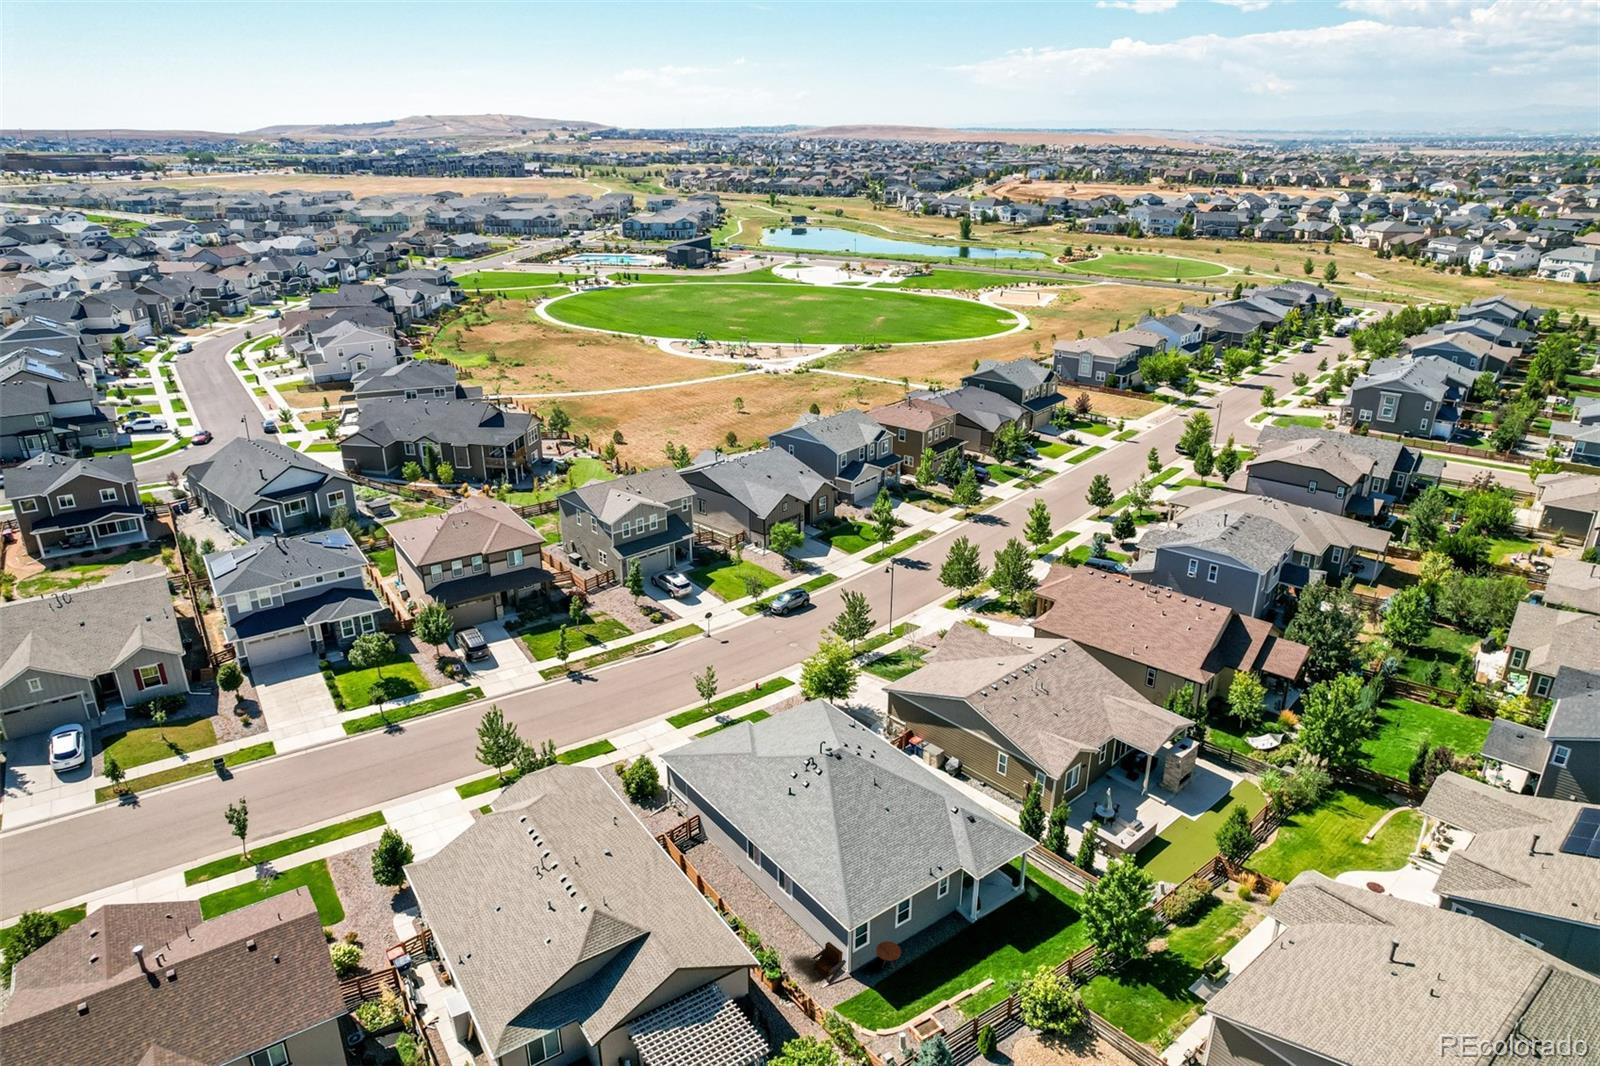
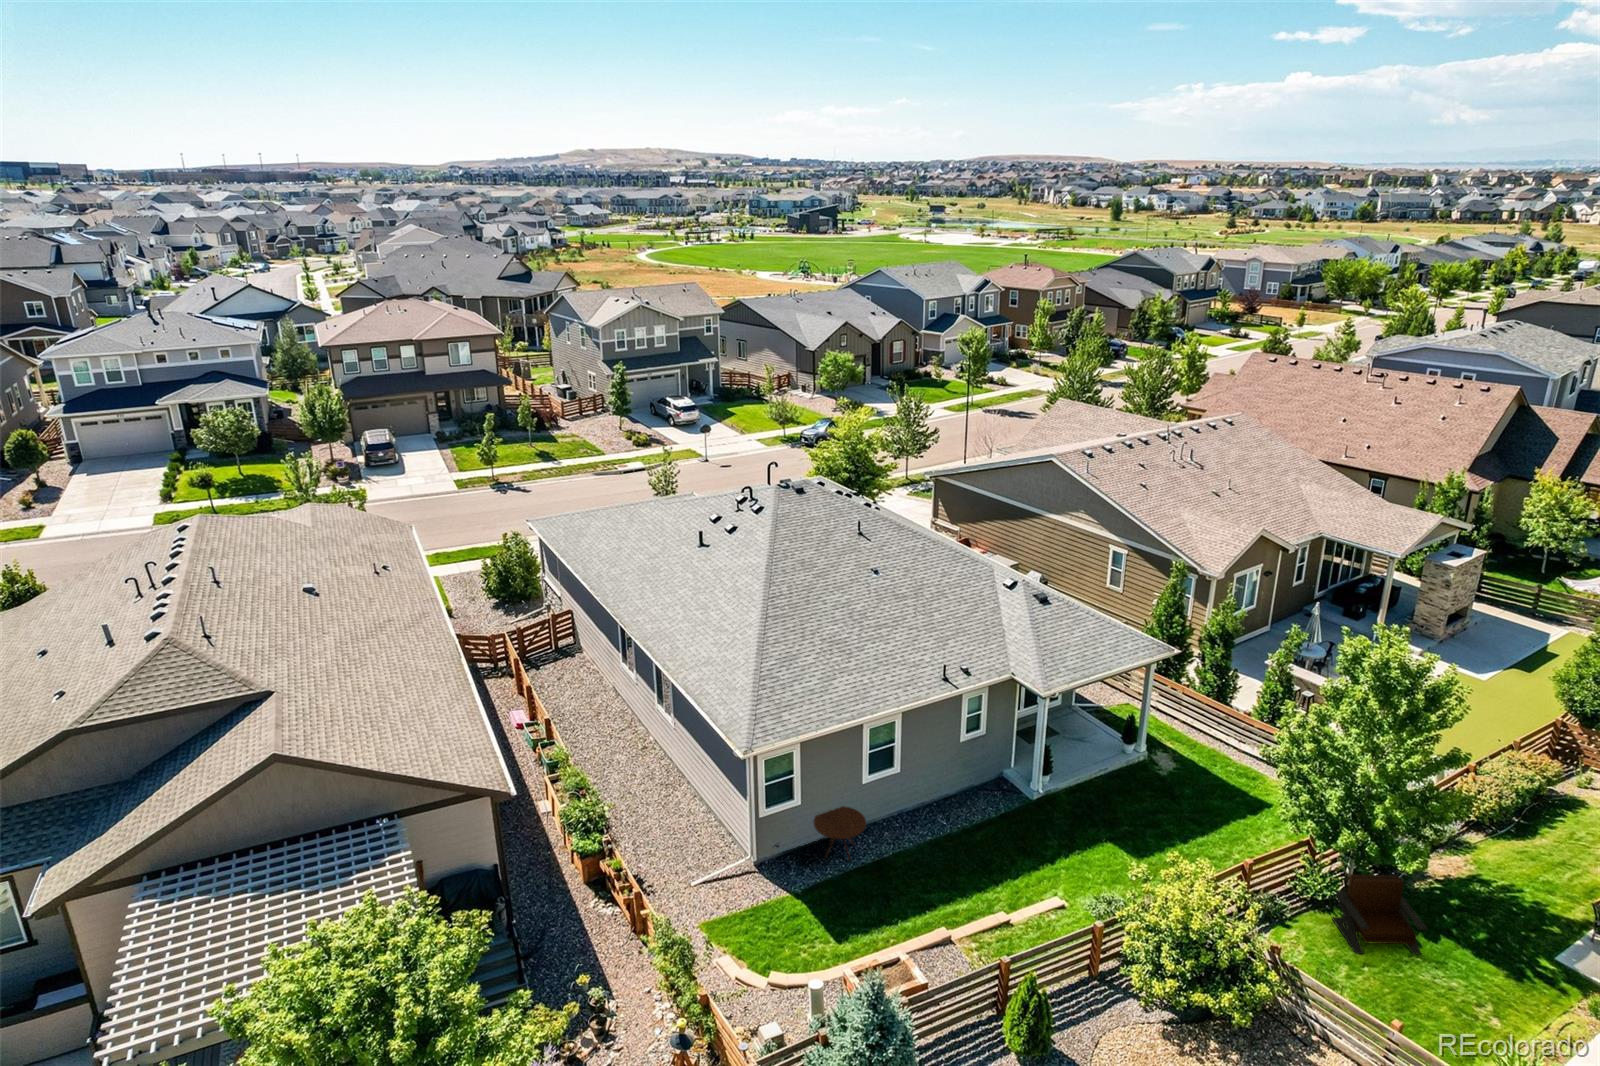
lounge chair: present [812,942,846,984] -> present [1332,874,1427,955]

